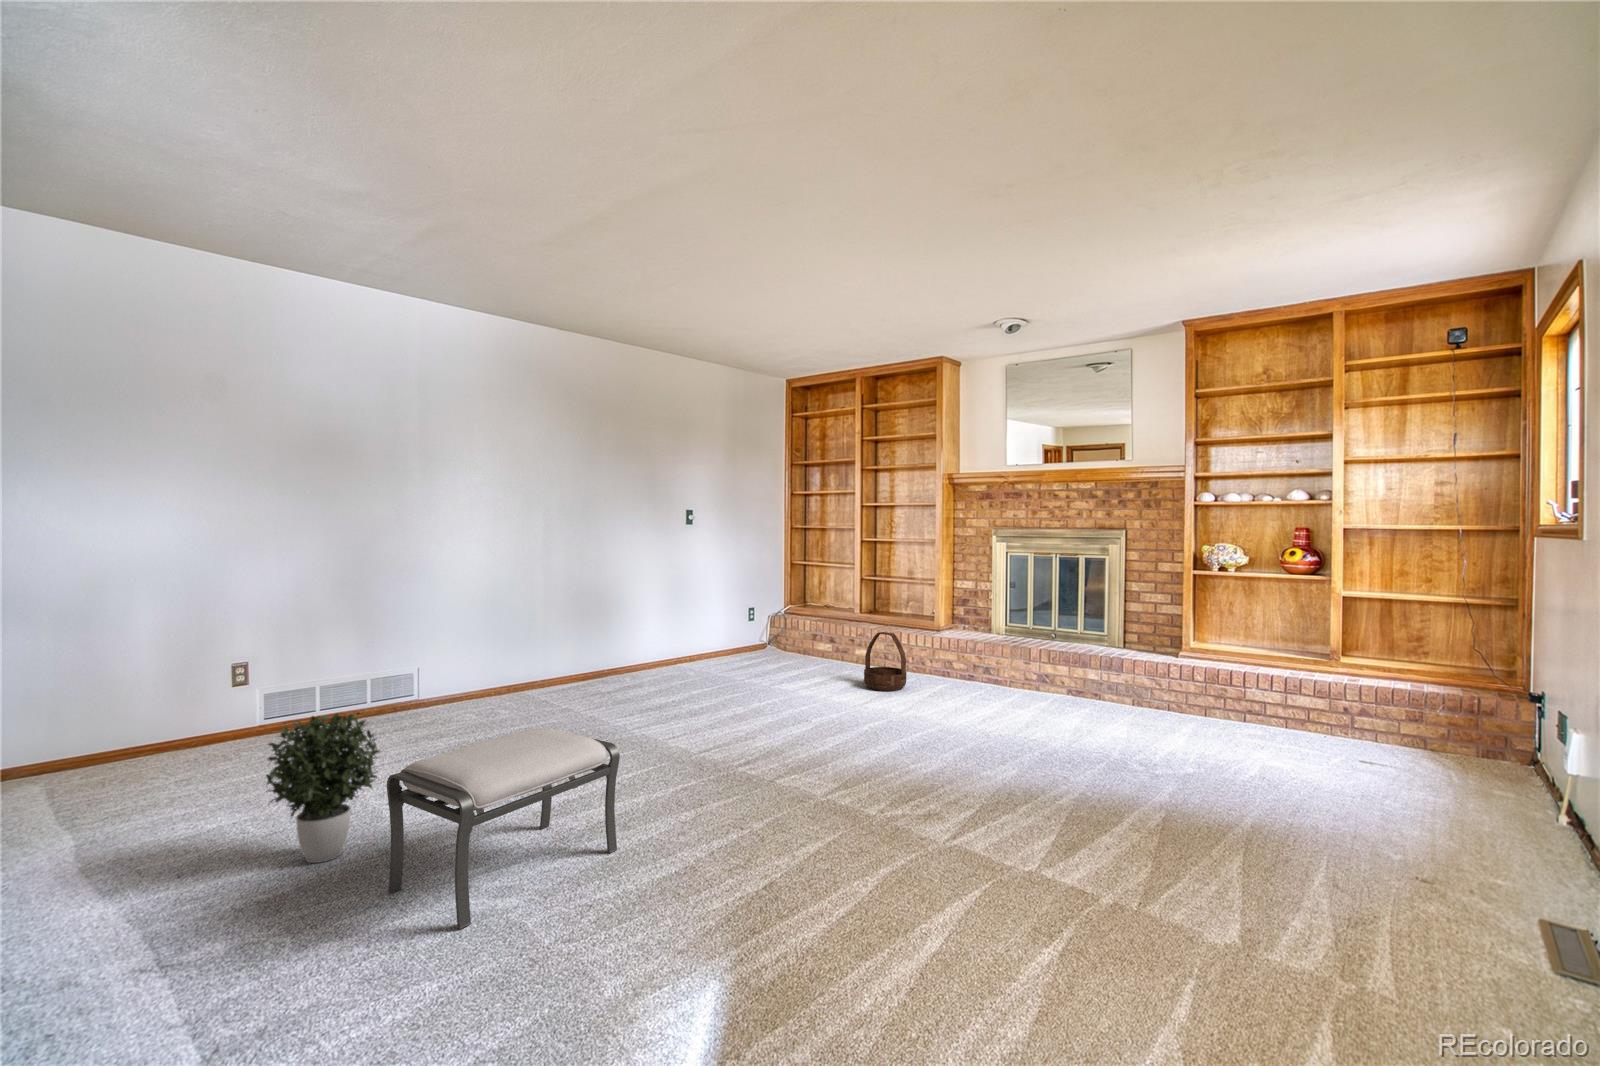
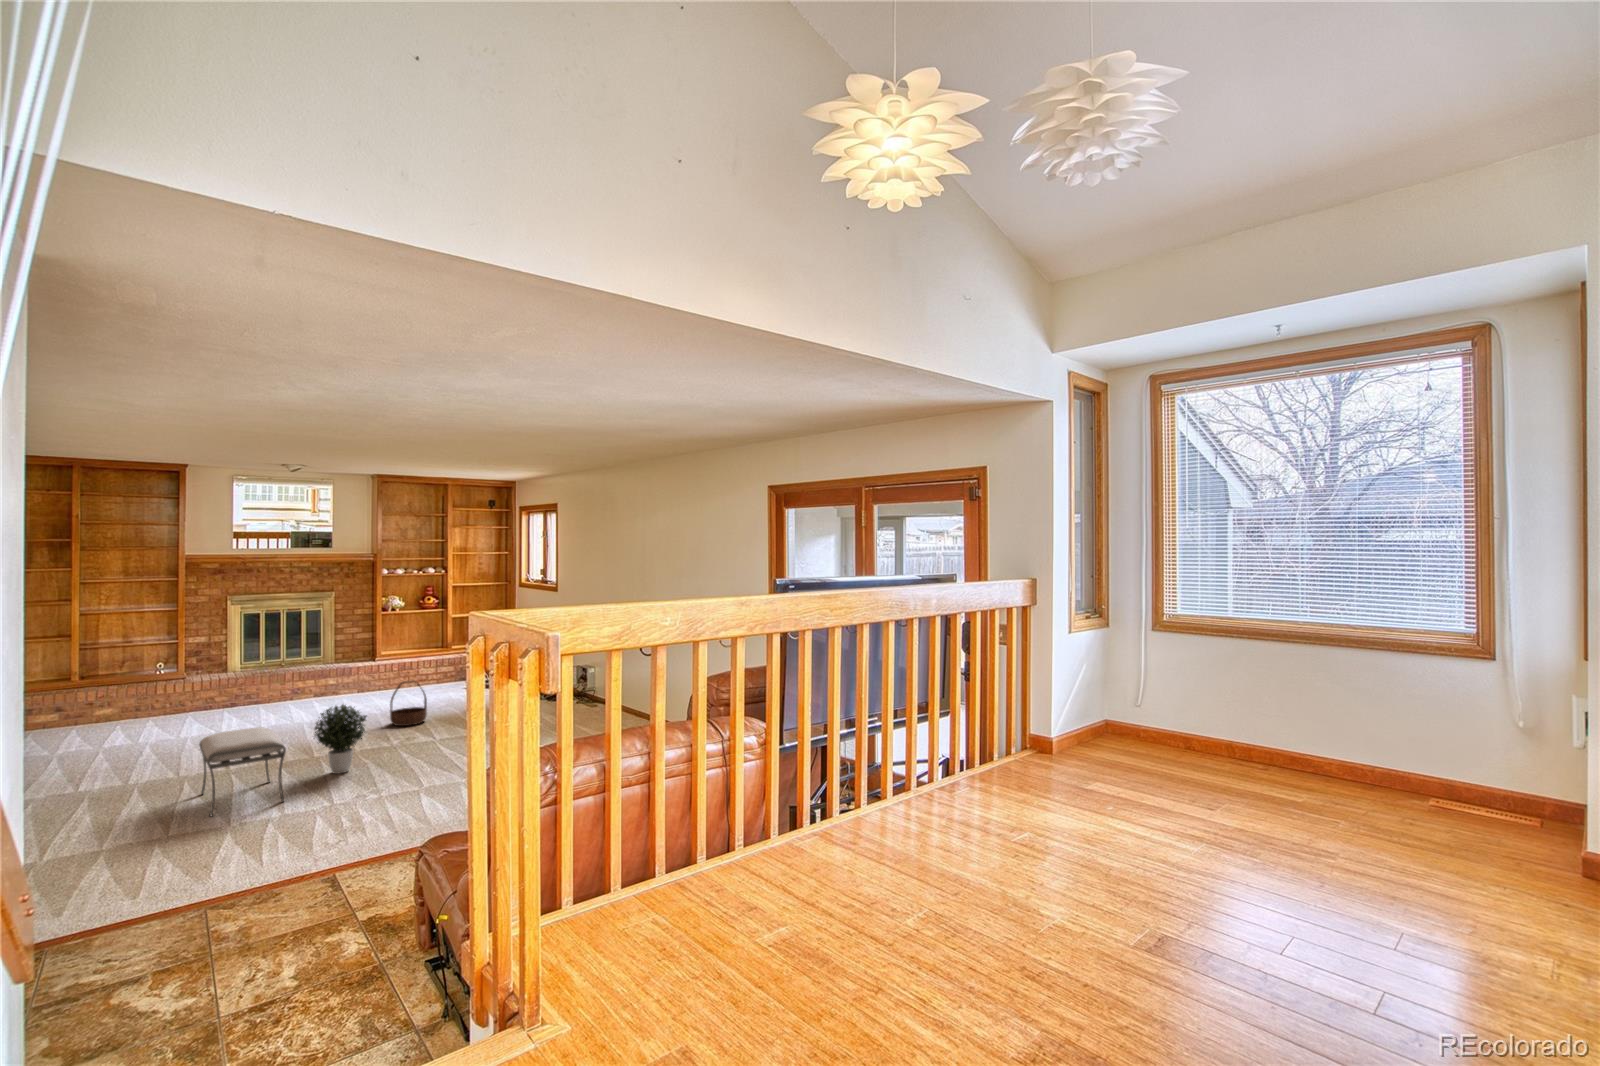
basket: present [864,632,906,691] -> present [390,680,427,726]
potted plant: present [266,714,380,863] -> present [315,704,367,774]

